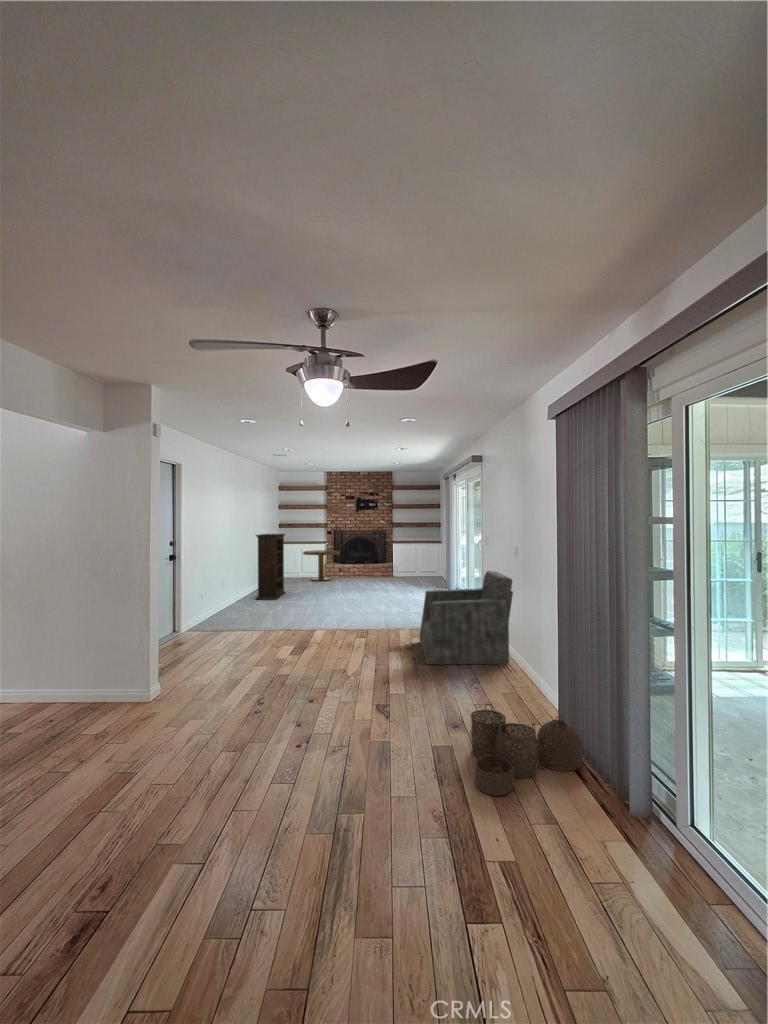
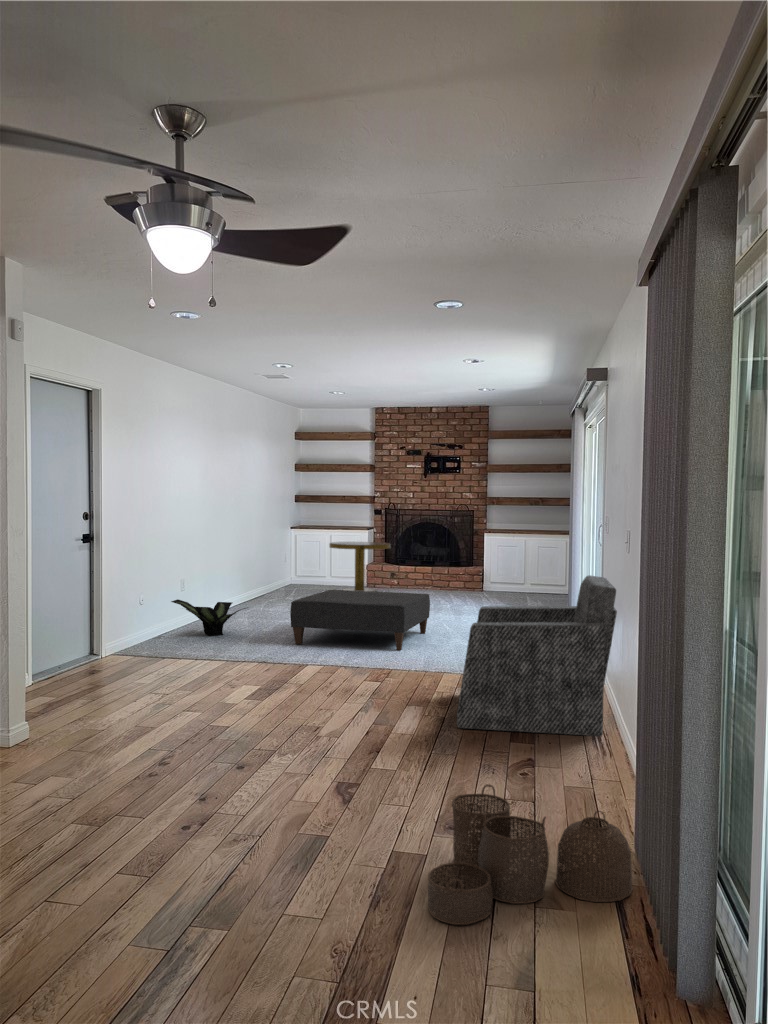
bookcase: present [256,534,286,600] -> none [235,510,292,619]
ottoman: none [298,581,376,616] -> present [290,590,430,650]
potted plant: none [220,591,271,613] -> present [171,599,248,636]

